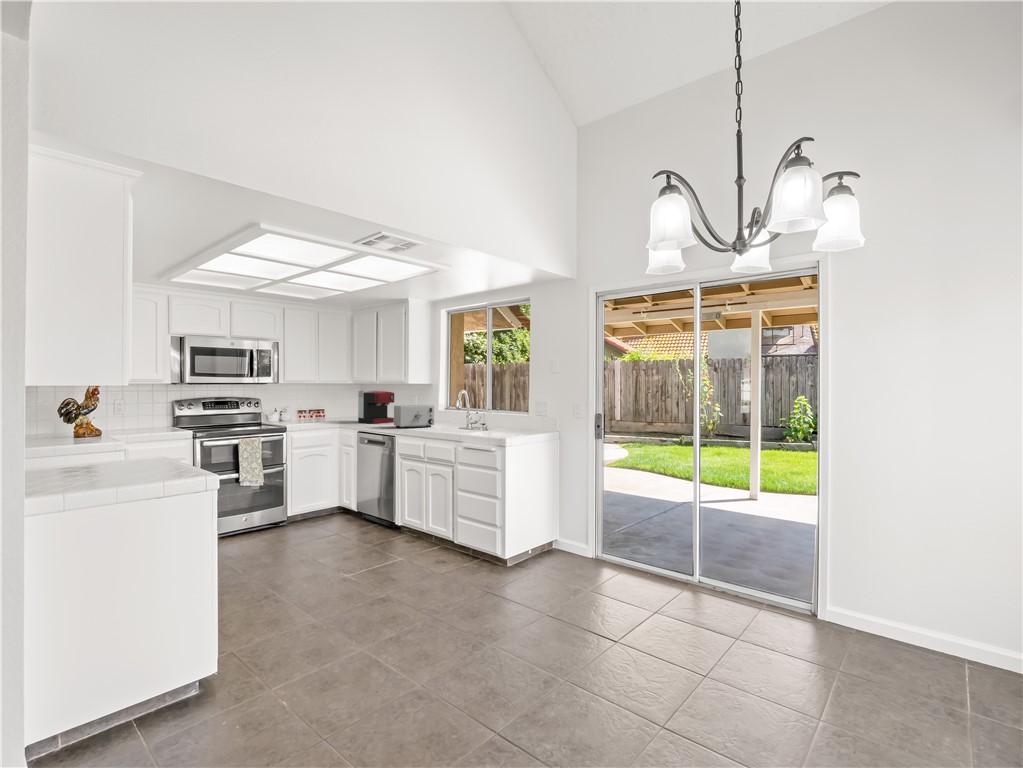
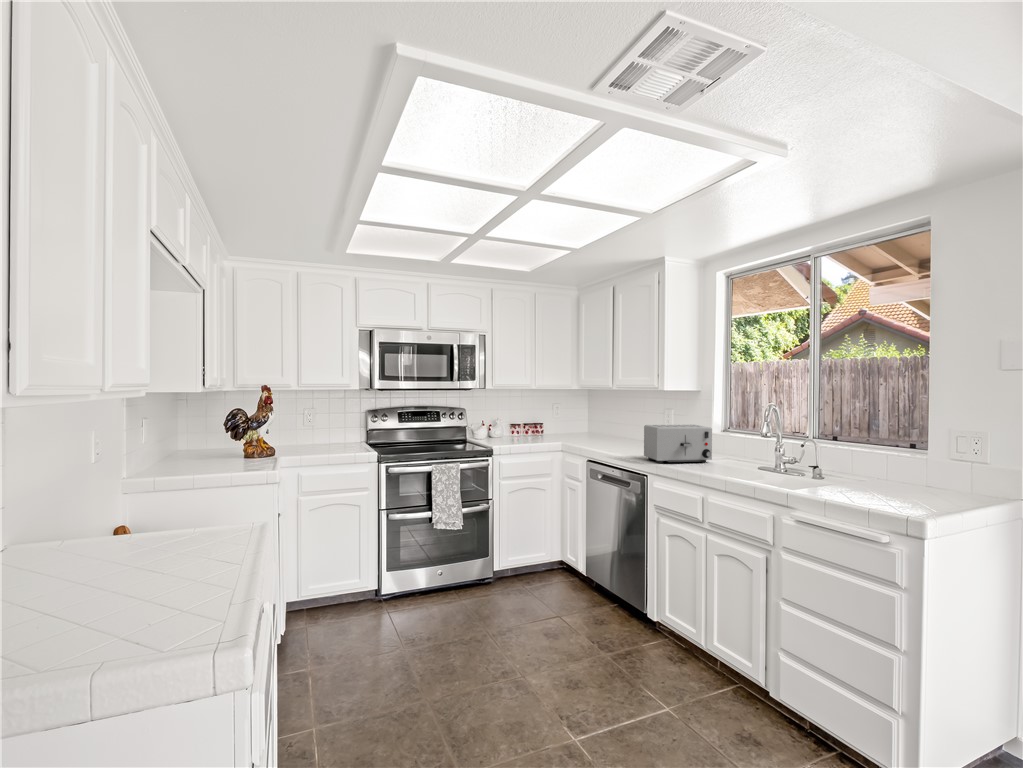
coffee maker: present [358,388,394,424] -> none [588,397,639,449]

